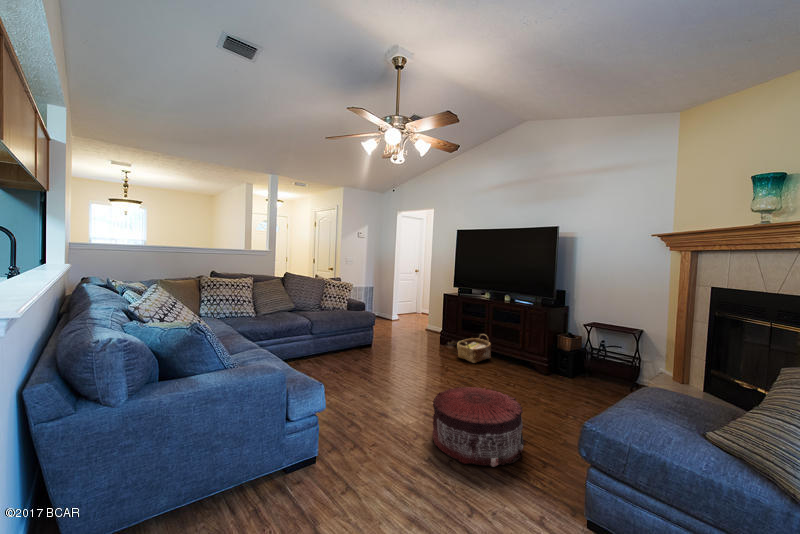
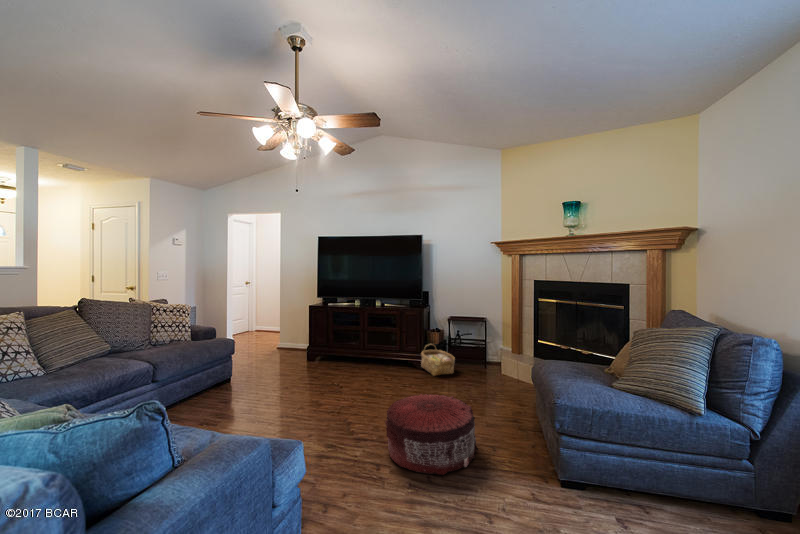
woven basket: present [457,334,491,363] -> present [421,344,455,376]

